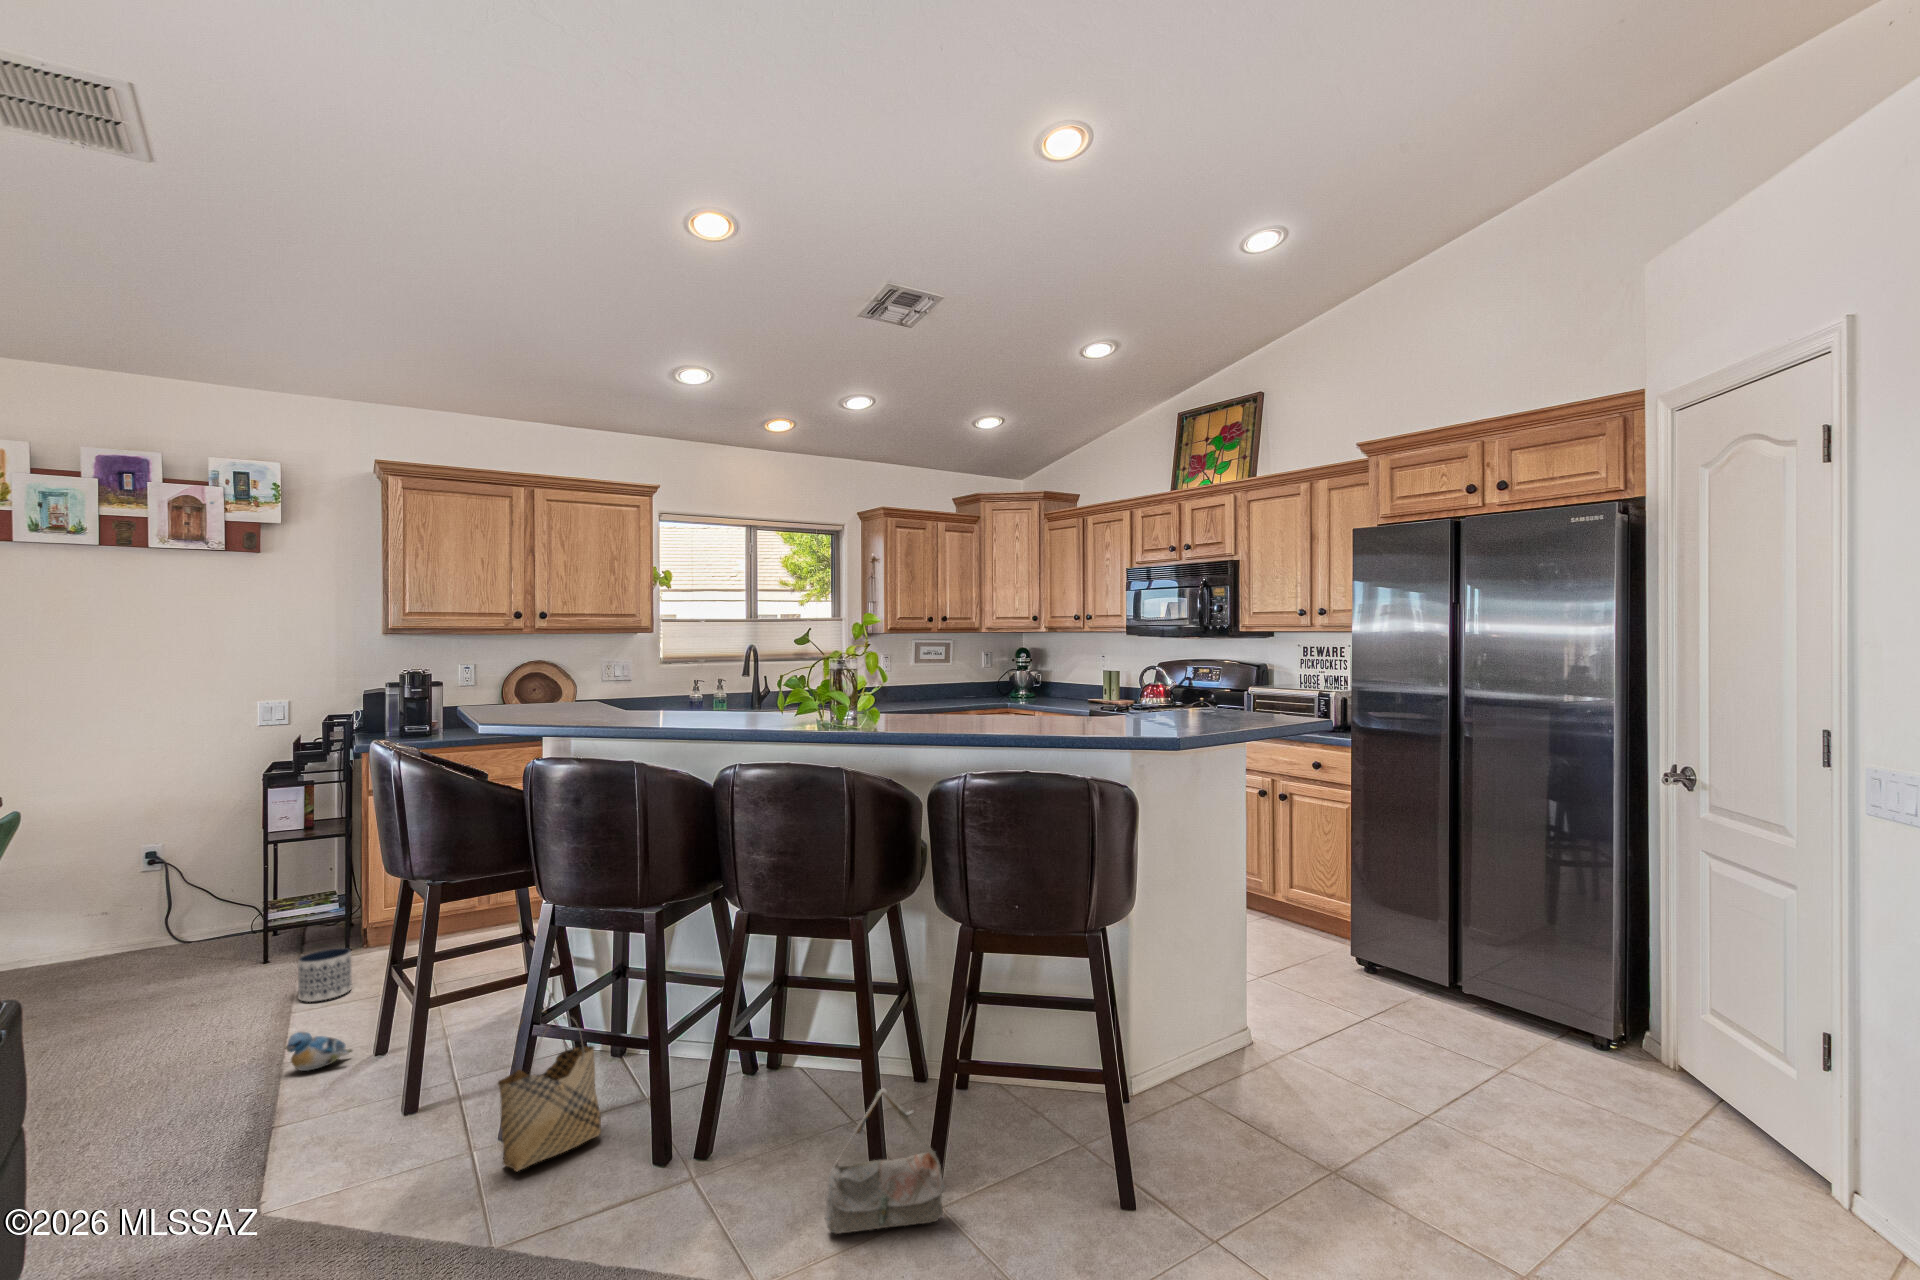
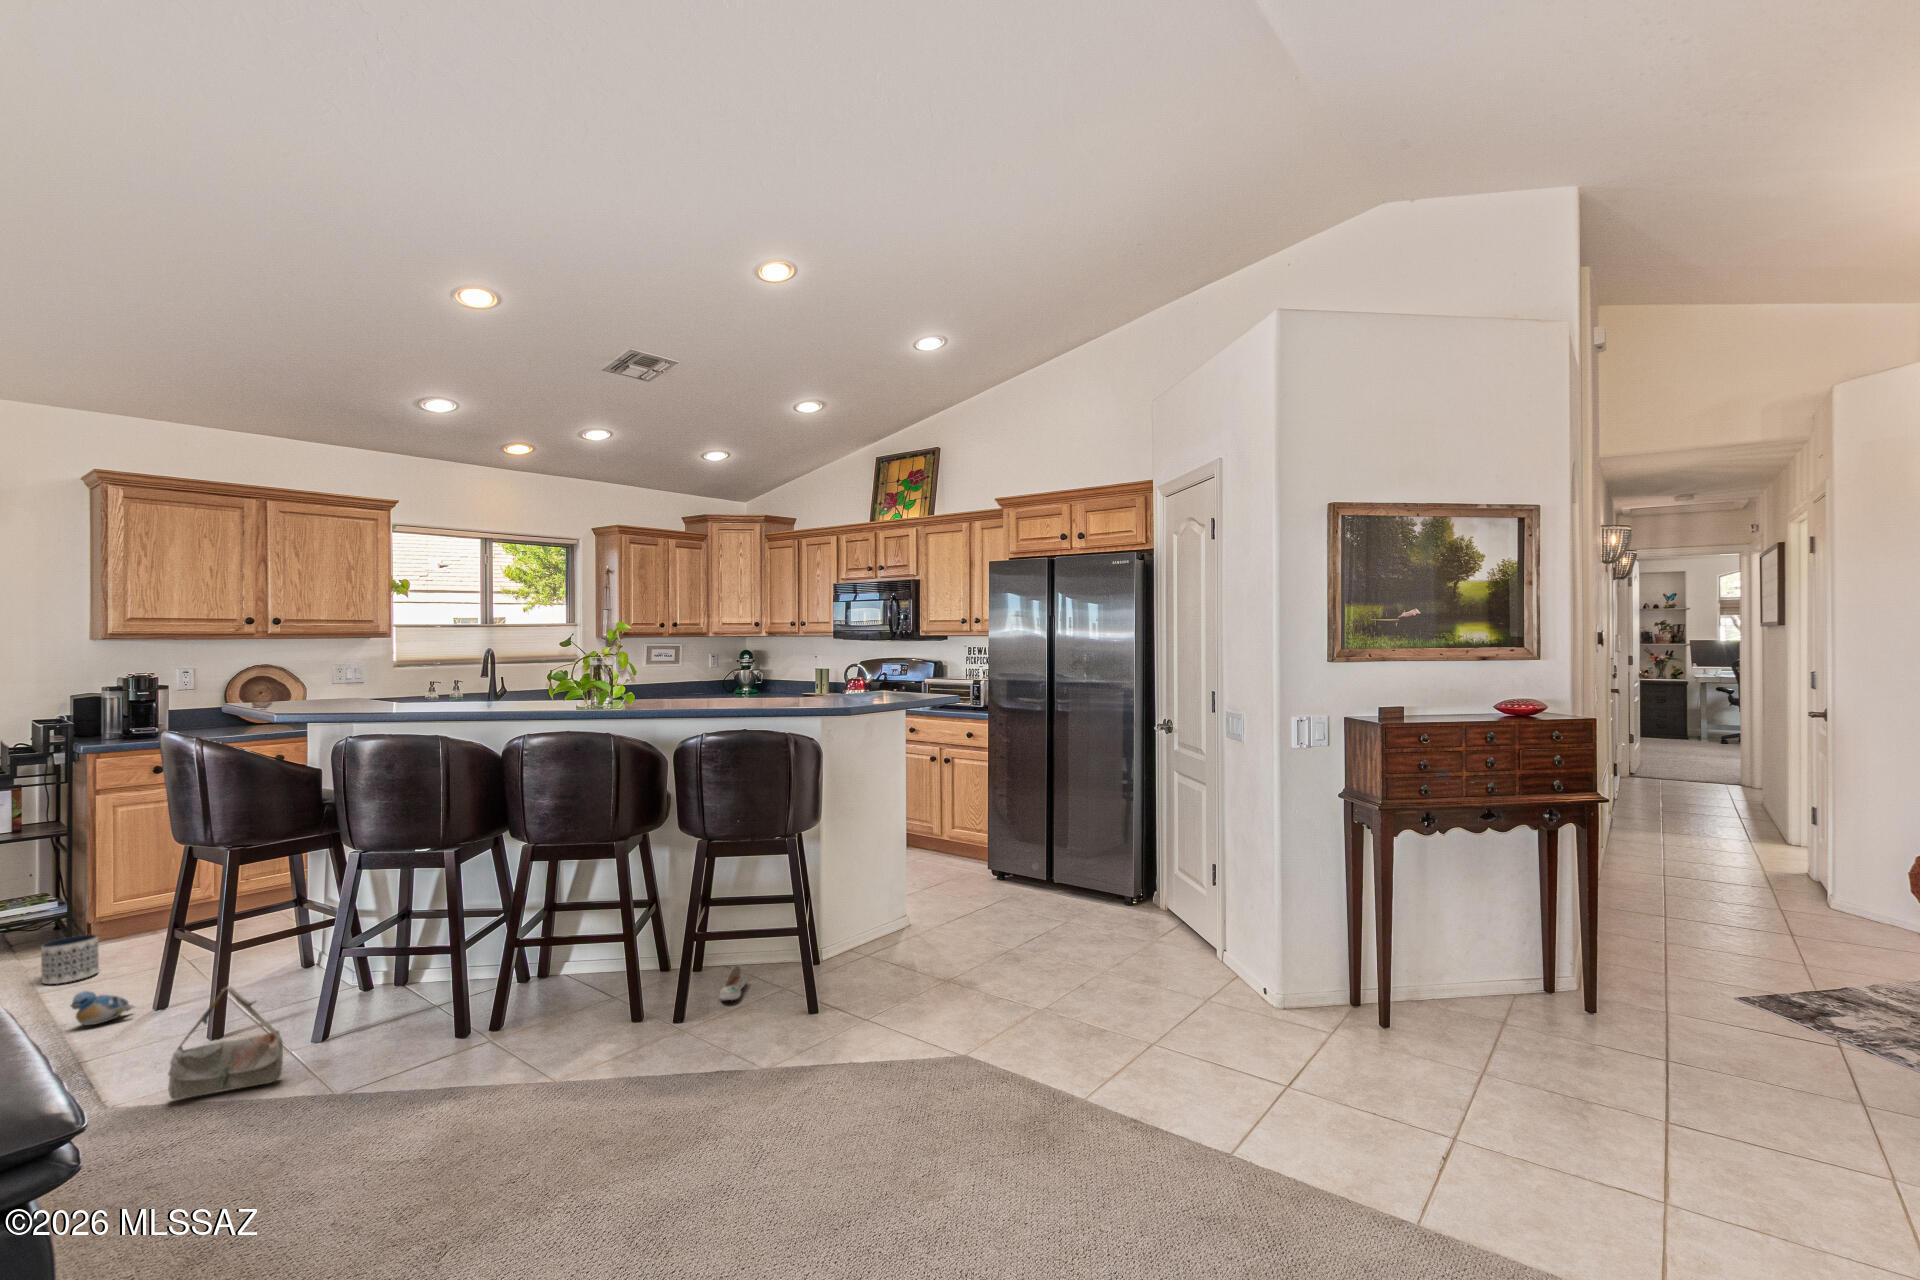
woven basket: present [498,1017,601,1171] -> none [321,934,406,1052]
bag: present [825,1088,945,1234] -> present [168,986,283,1100]
shoe: none [992,1094,1026,1158] -> present [720,964,745,1000]

